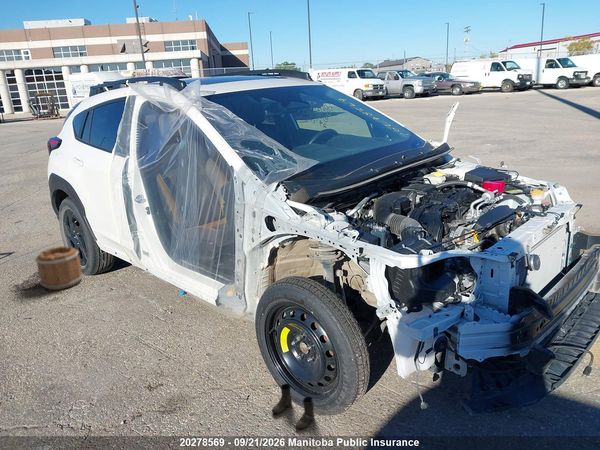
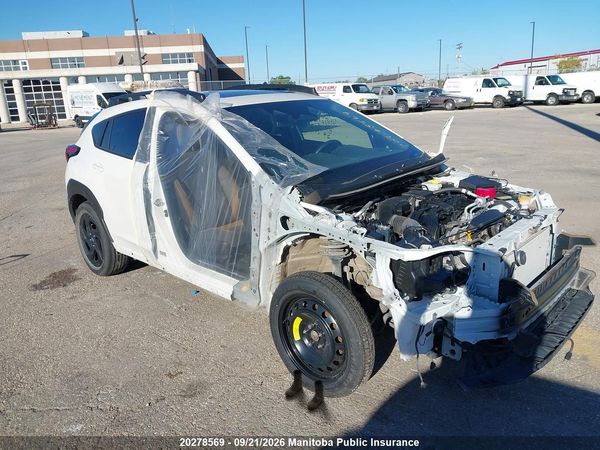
bucket: present [35,246,83,290] -> none [51,249,96,290]

